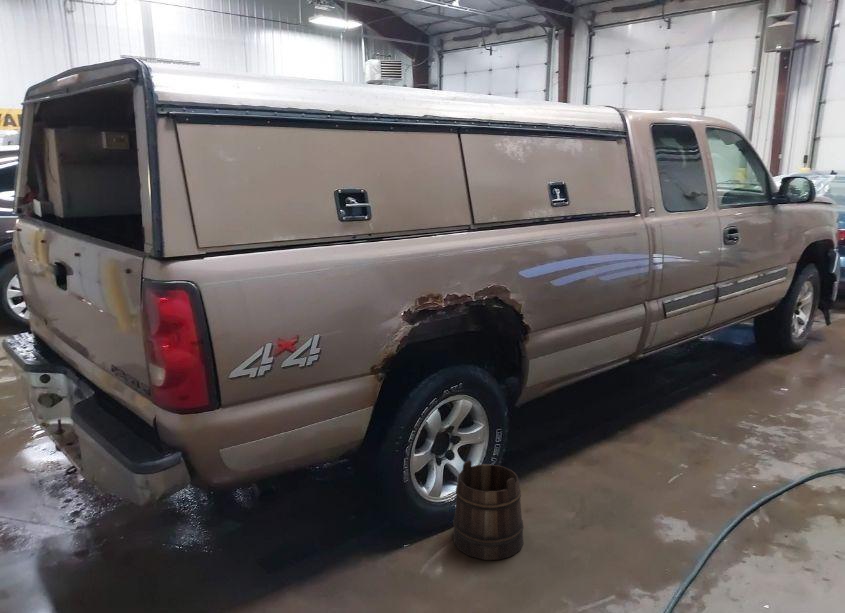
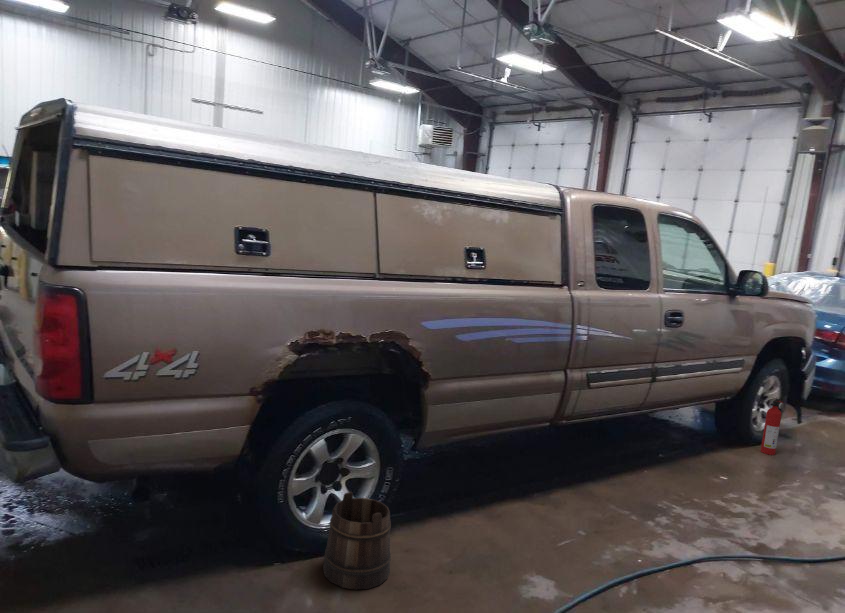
fire extinguisher: none [800,303,821,360] -> present [761,399,784,455]

